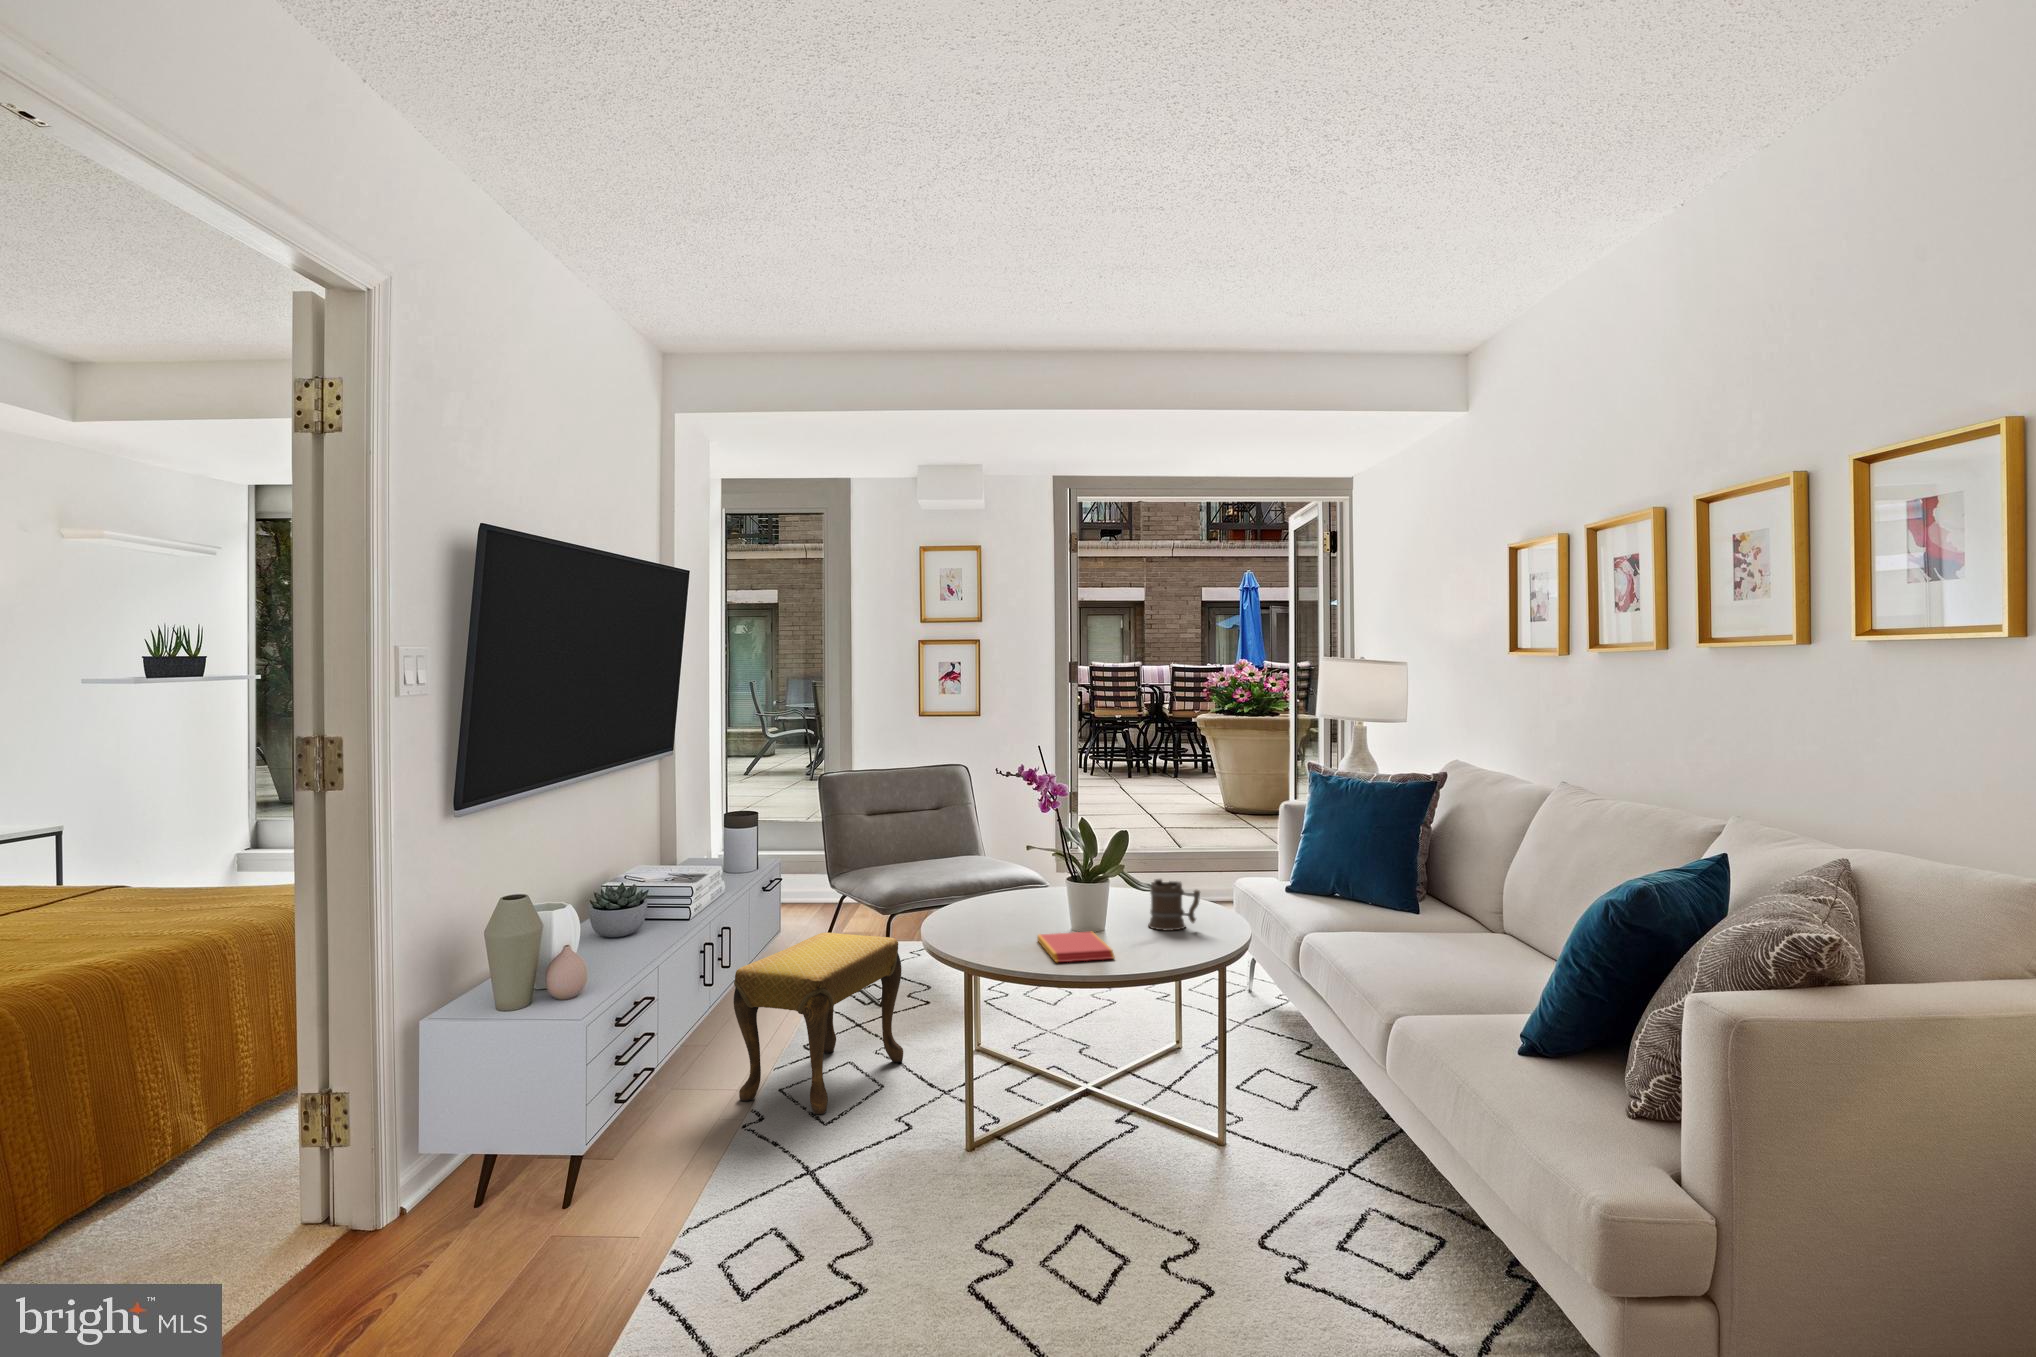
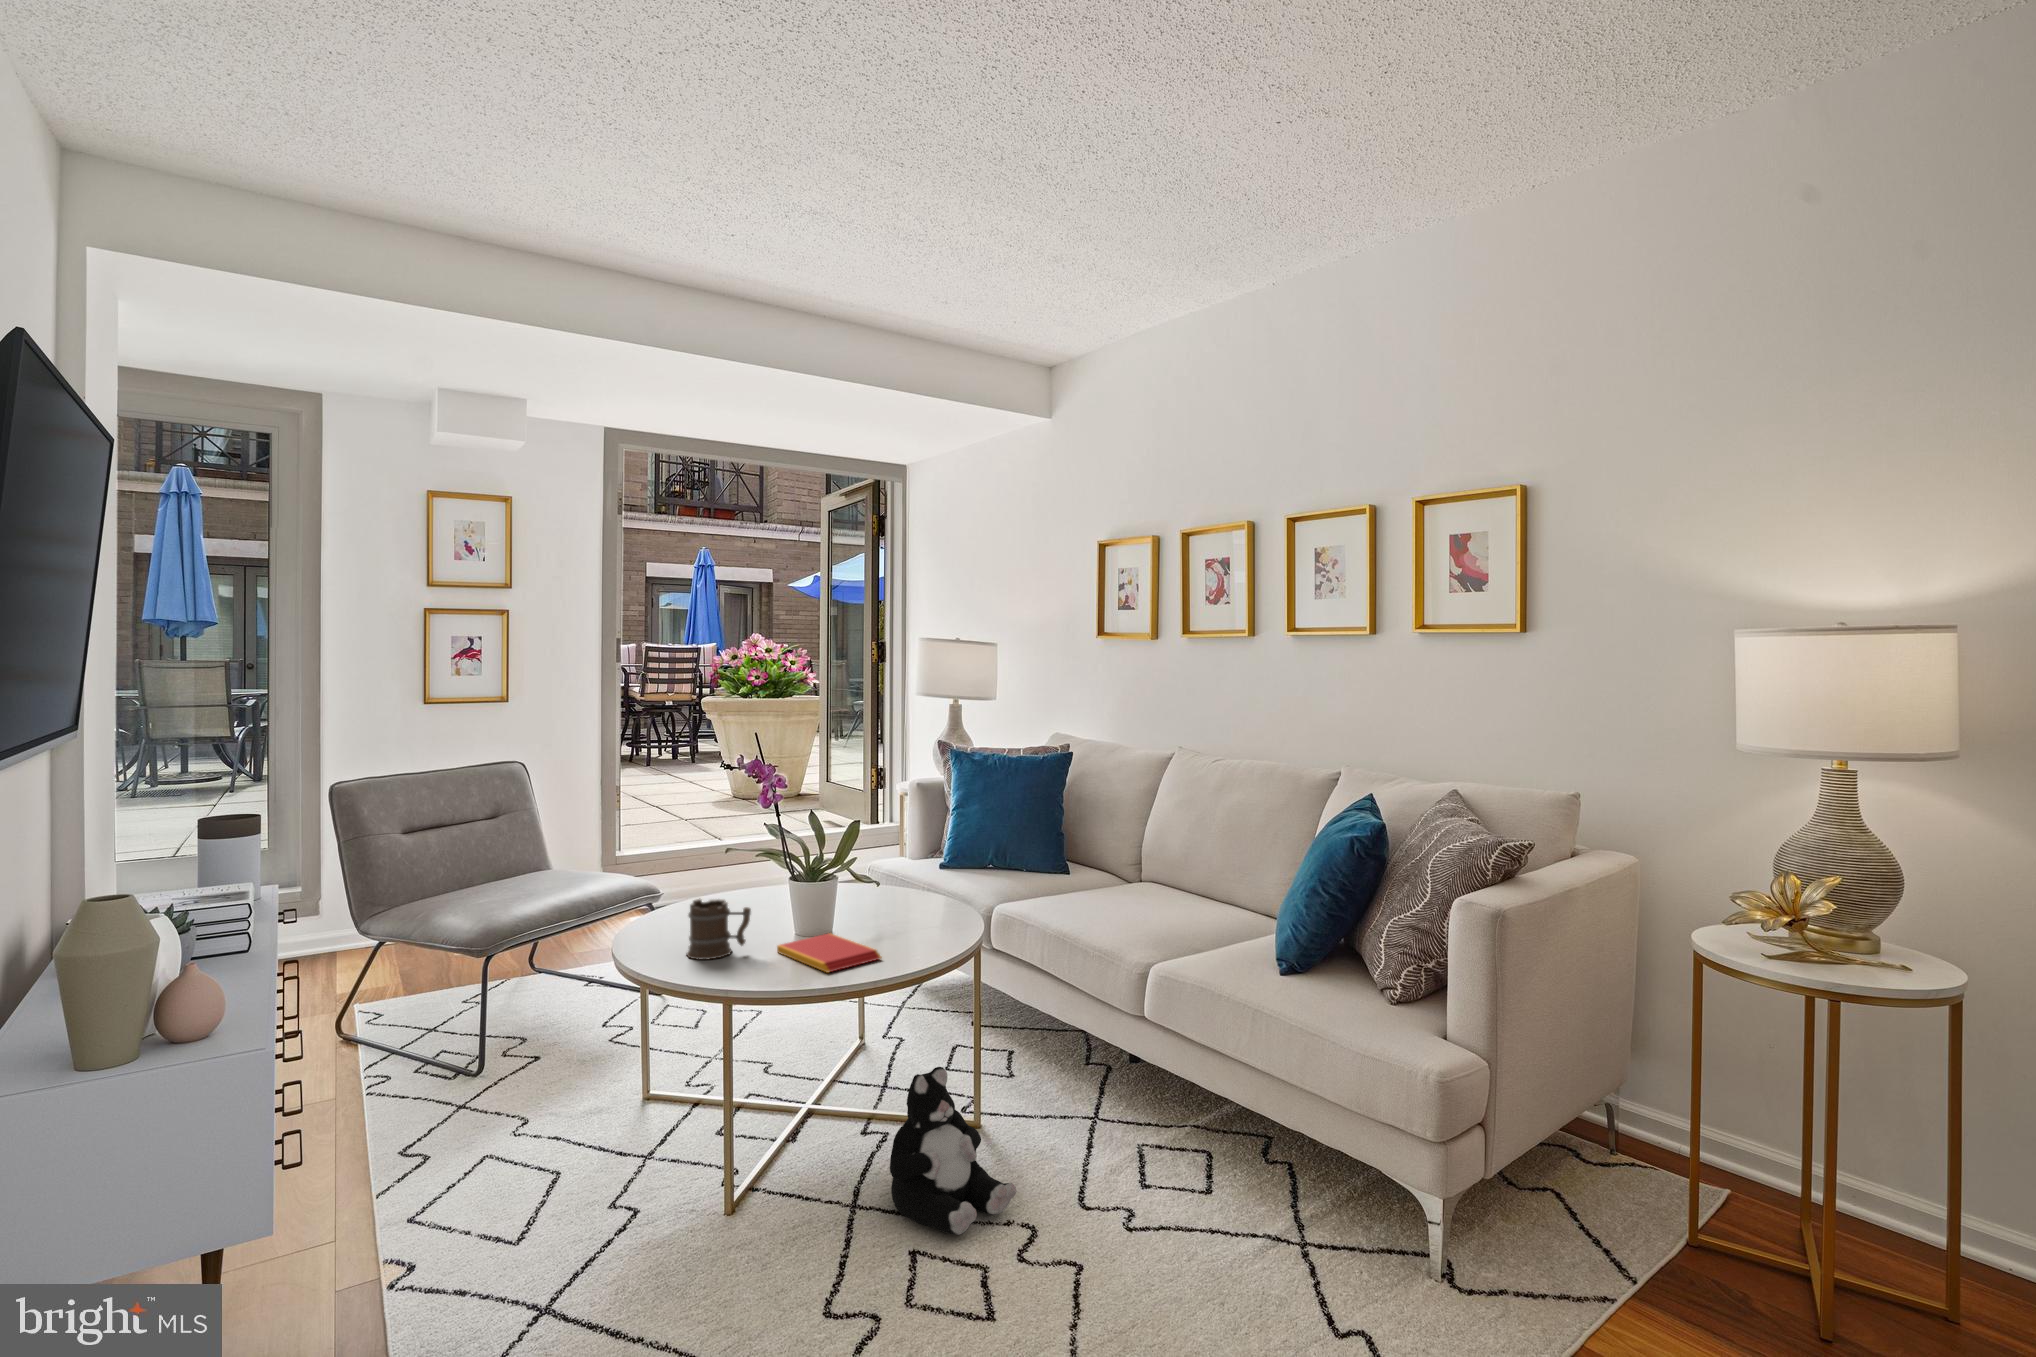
mug: present [1148,879,1200,930] -> present [687,898,751,959]
footstool: present [734,932,903,1114] -> none [363,975,567,1221]
plush toy: none [1077,1067,1191,1227] -> present [890,1067,1016,1235]

